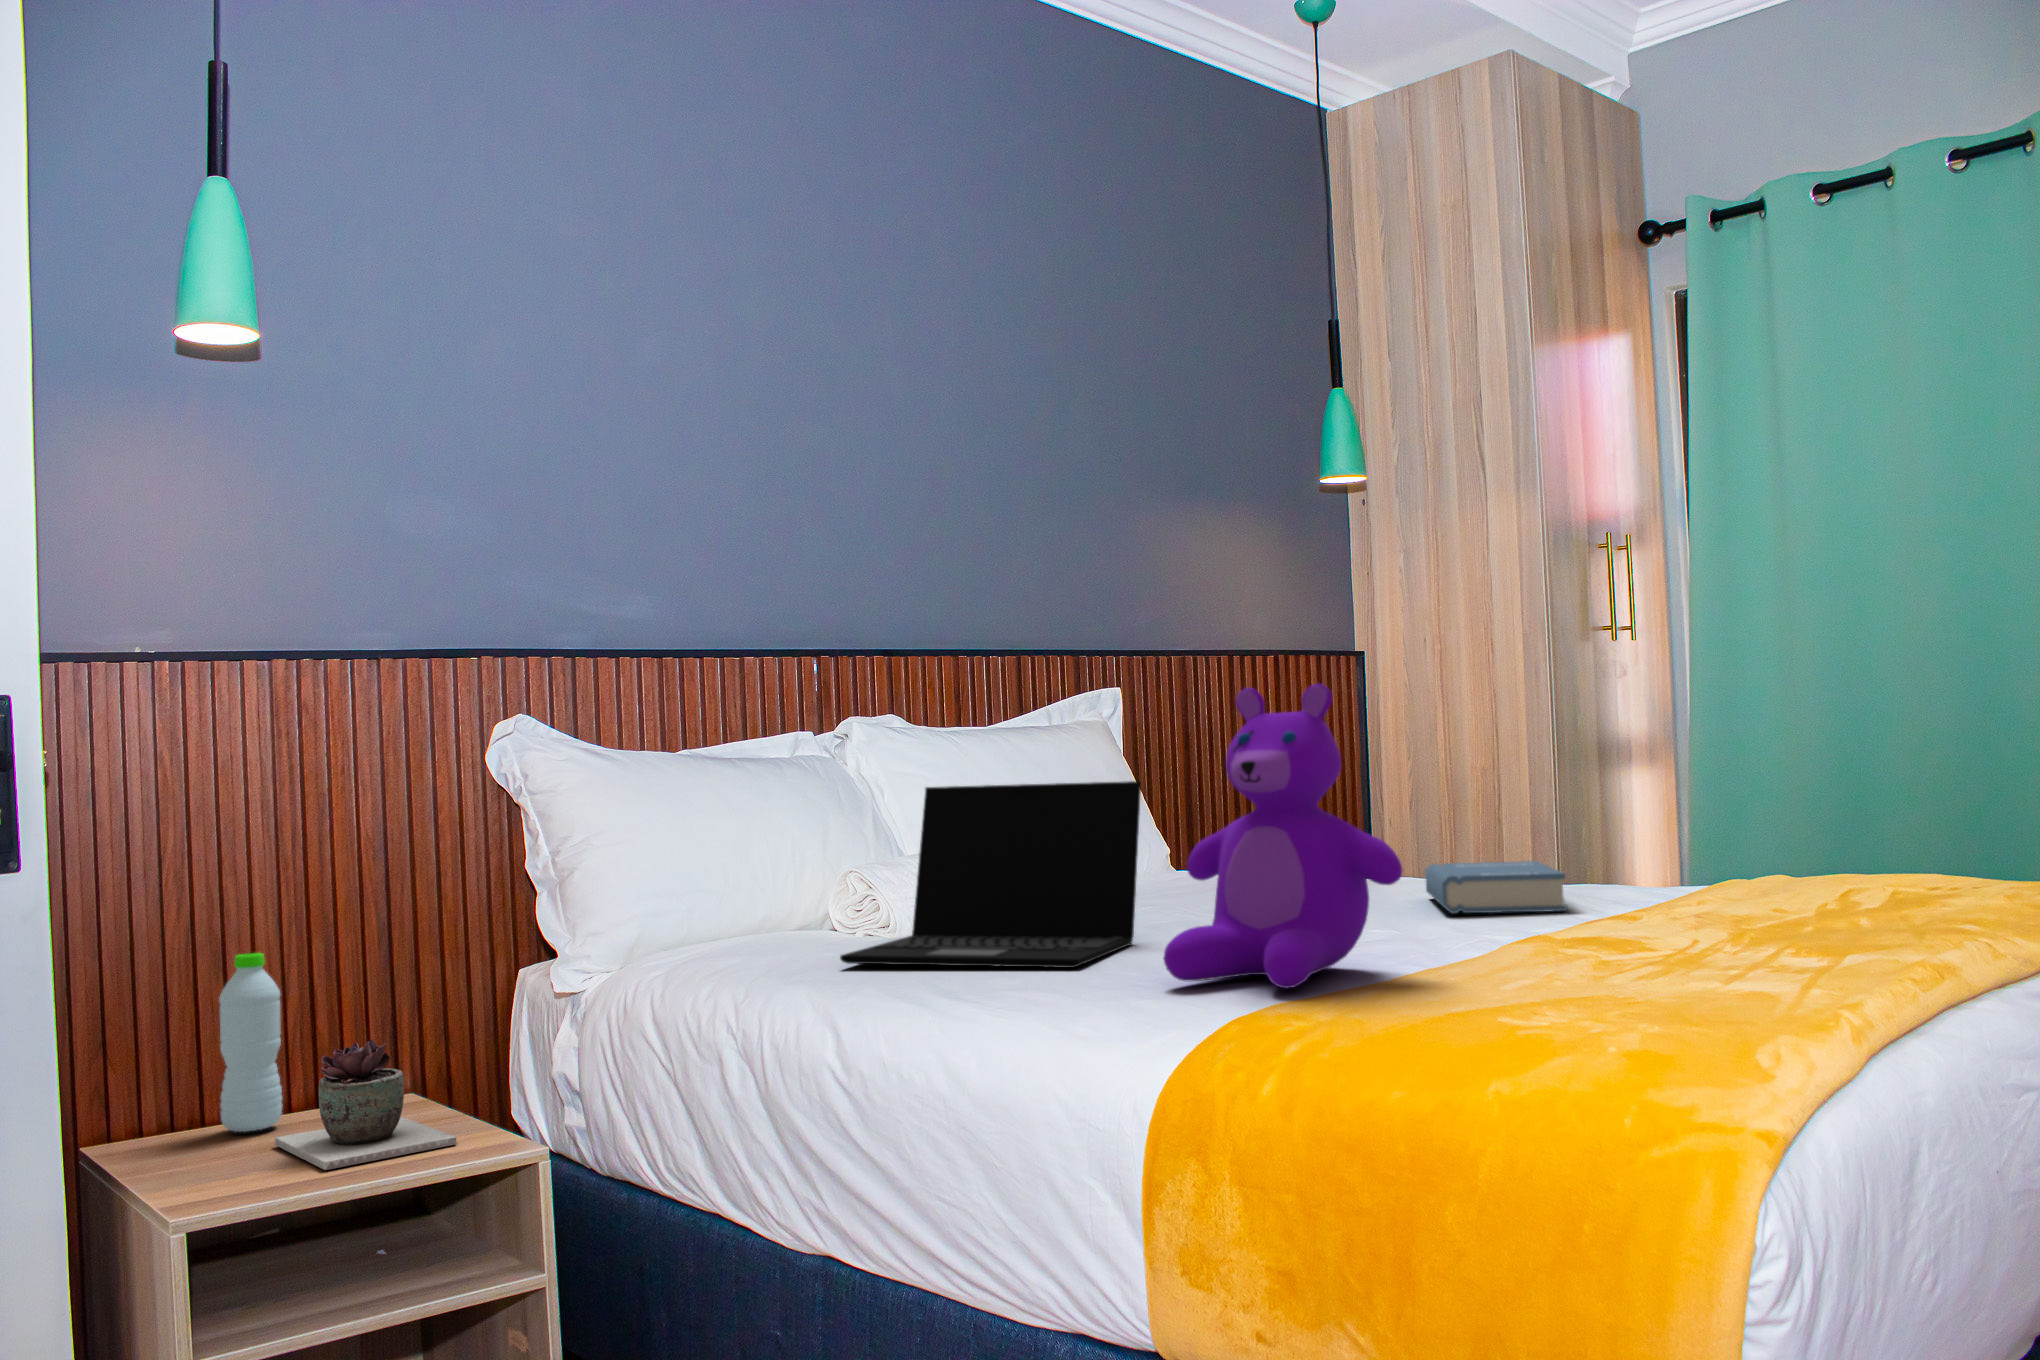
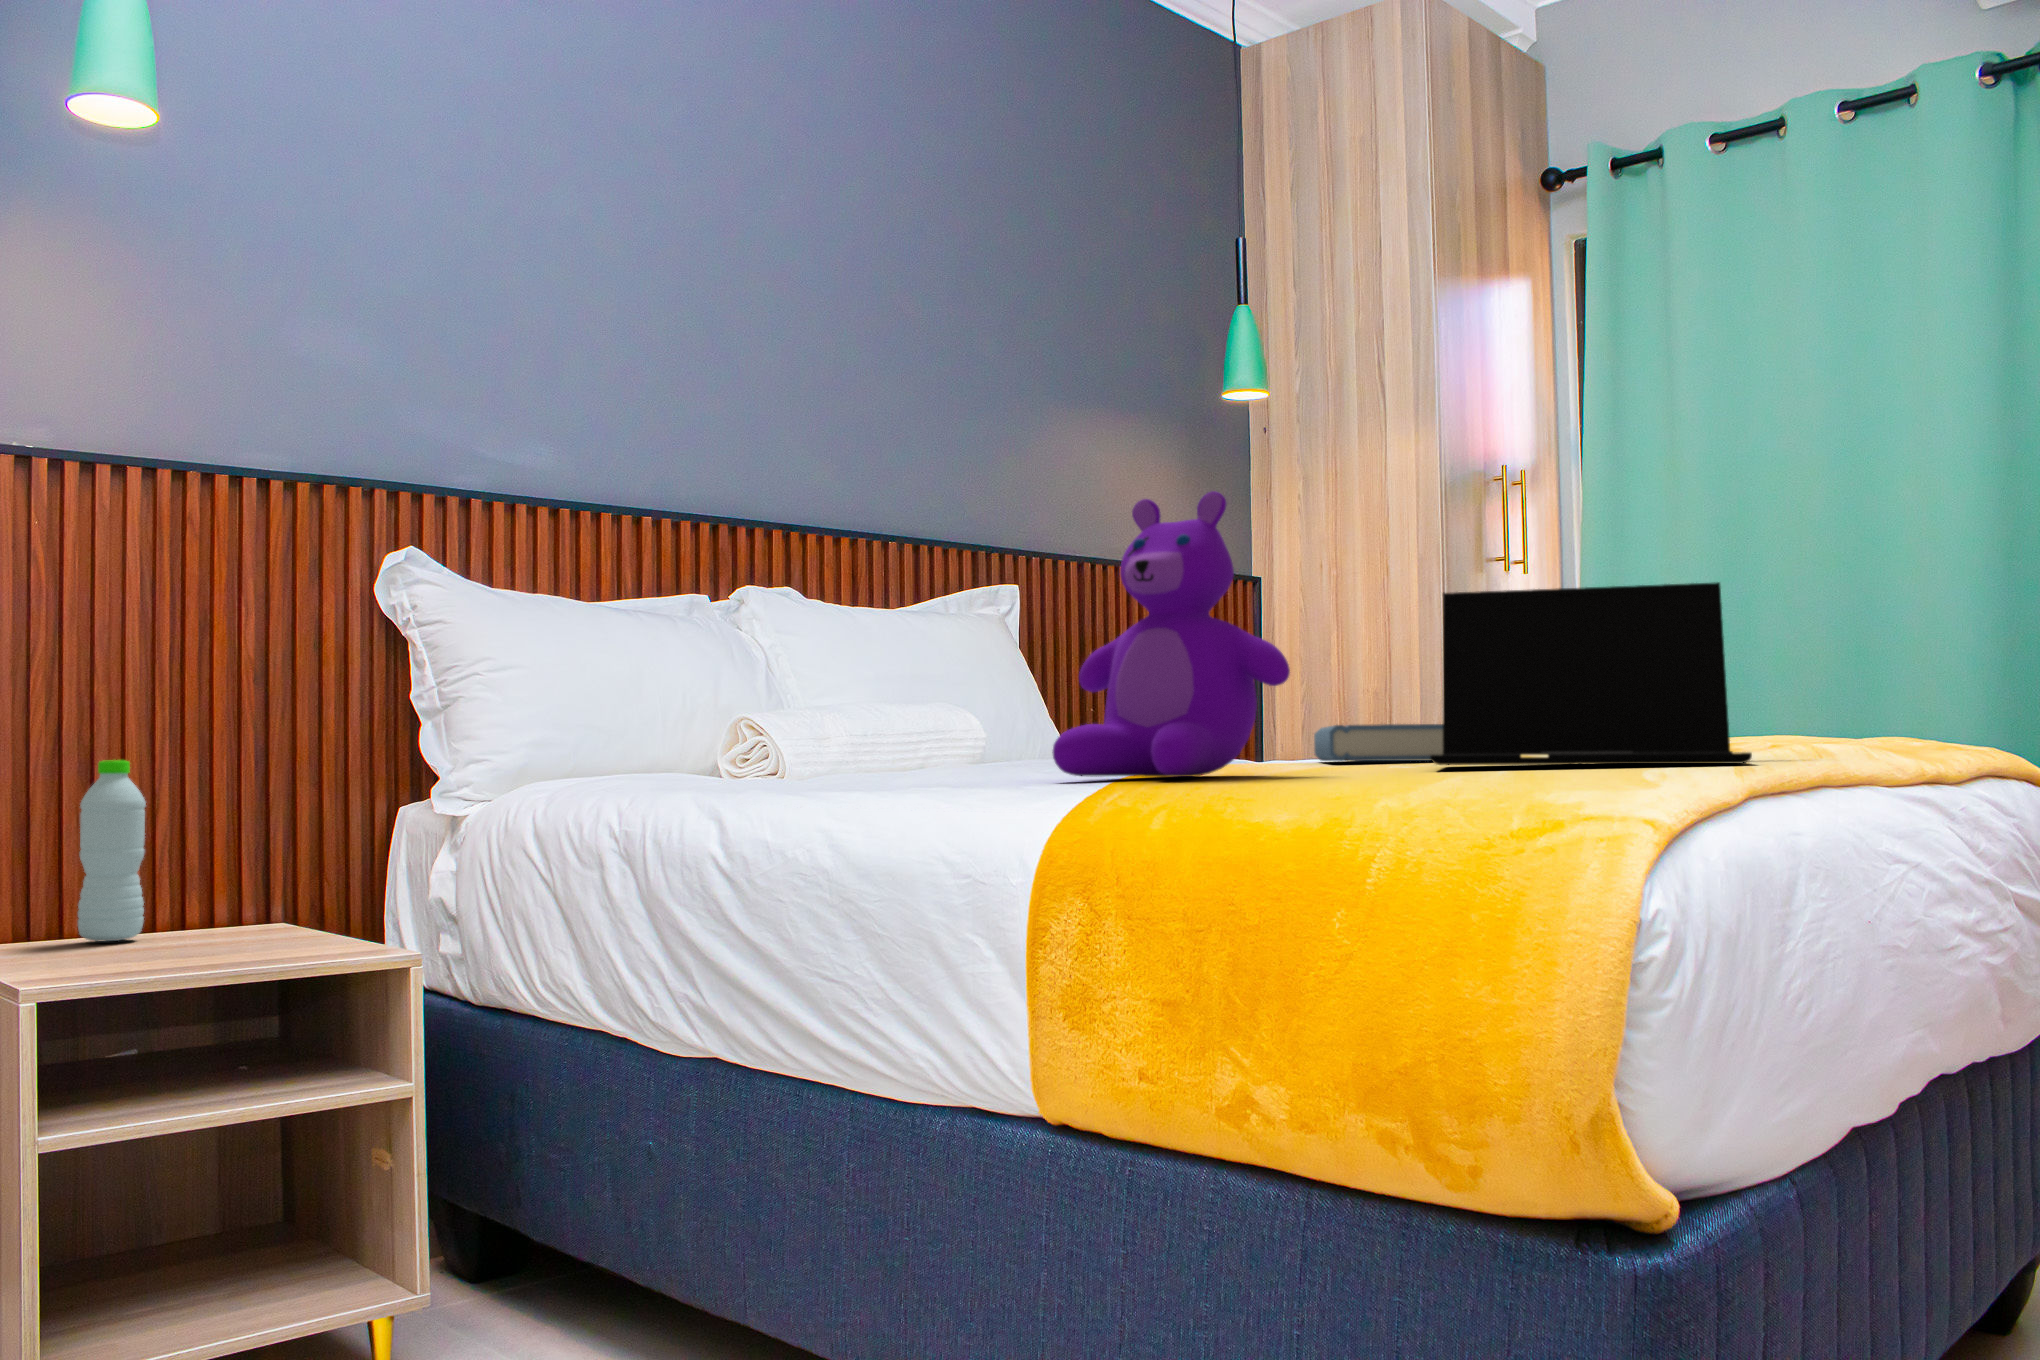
laptop: present [840,781,1141,968] -> present [1430,582,1752,765]
succulent plant: present [275,1039,457,1170] -> none [134,842,327,961]

